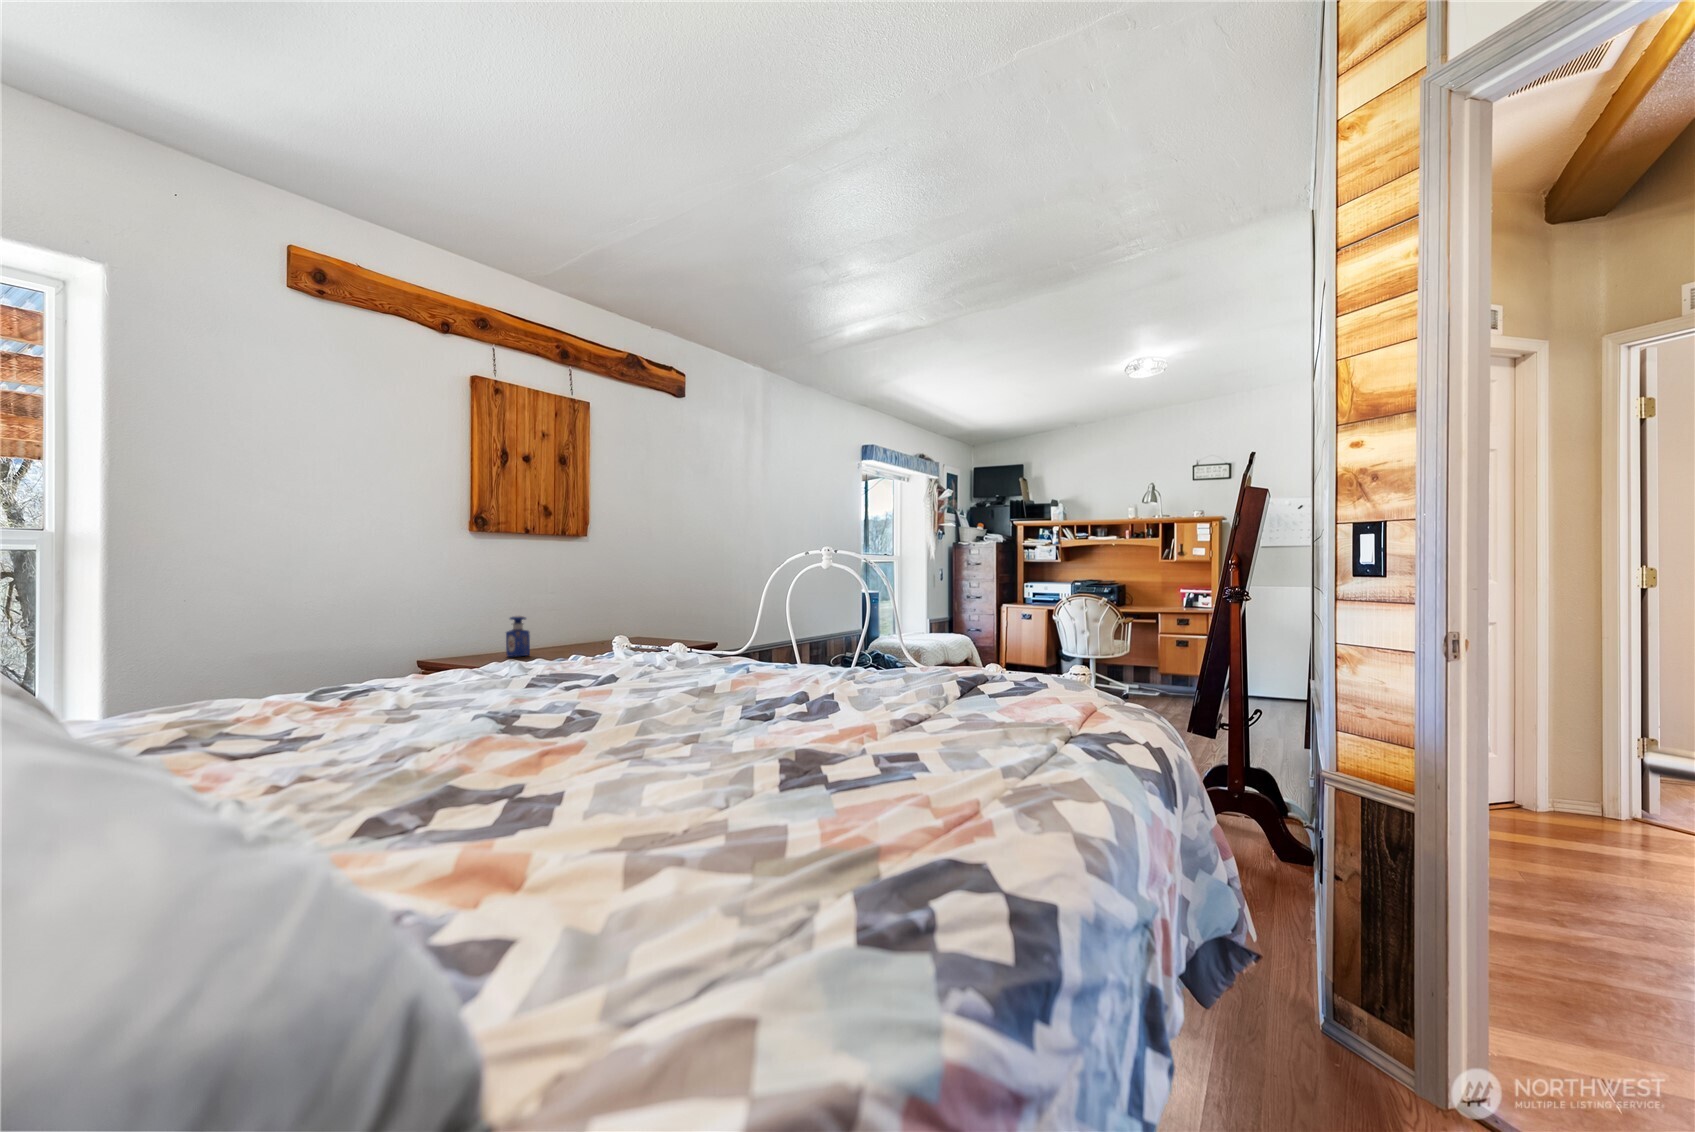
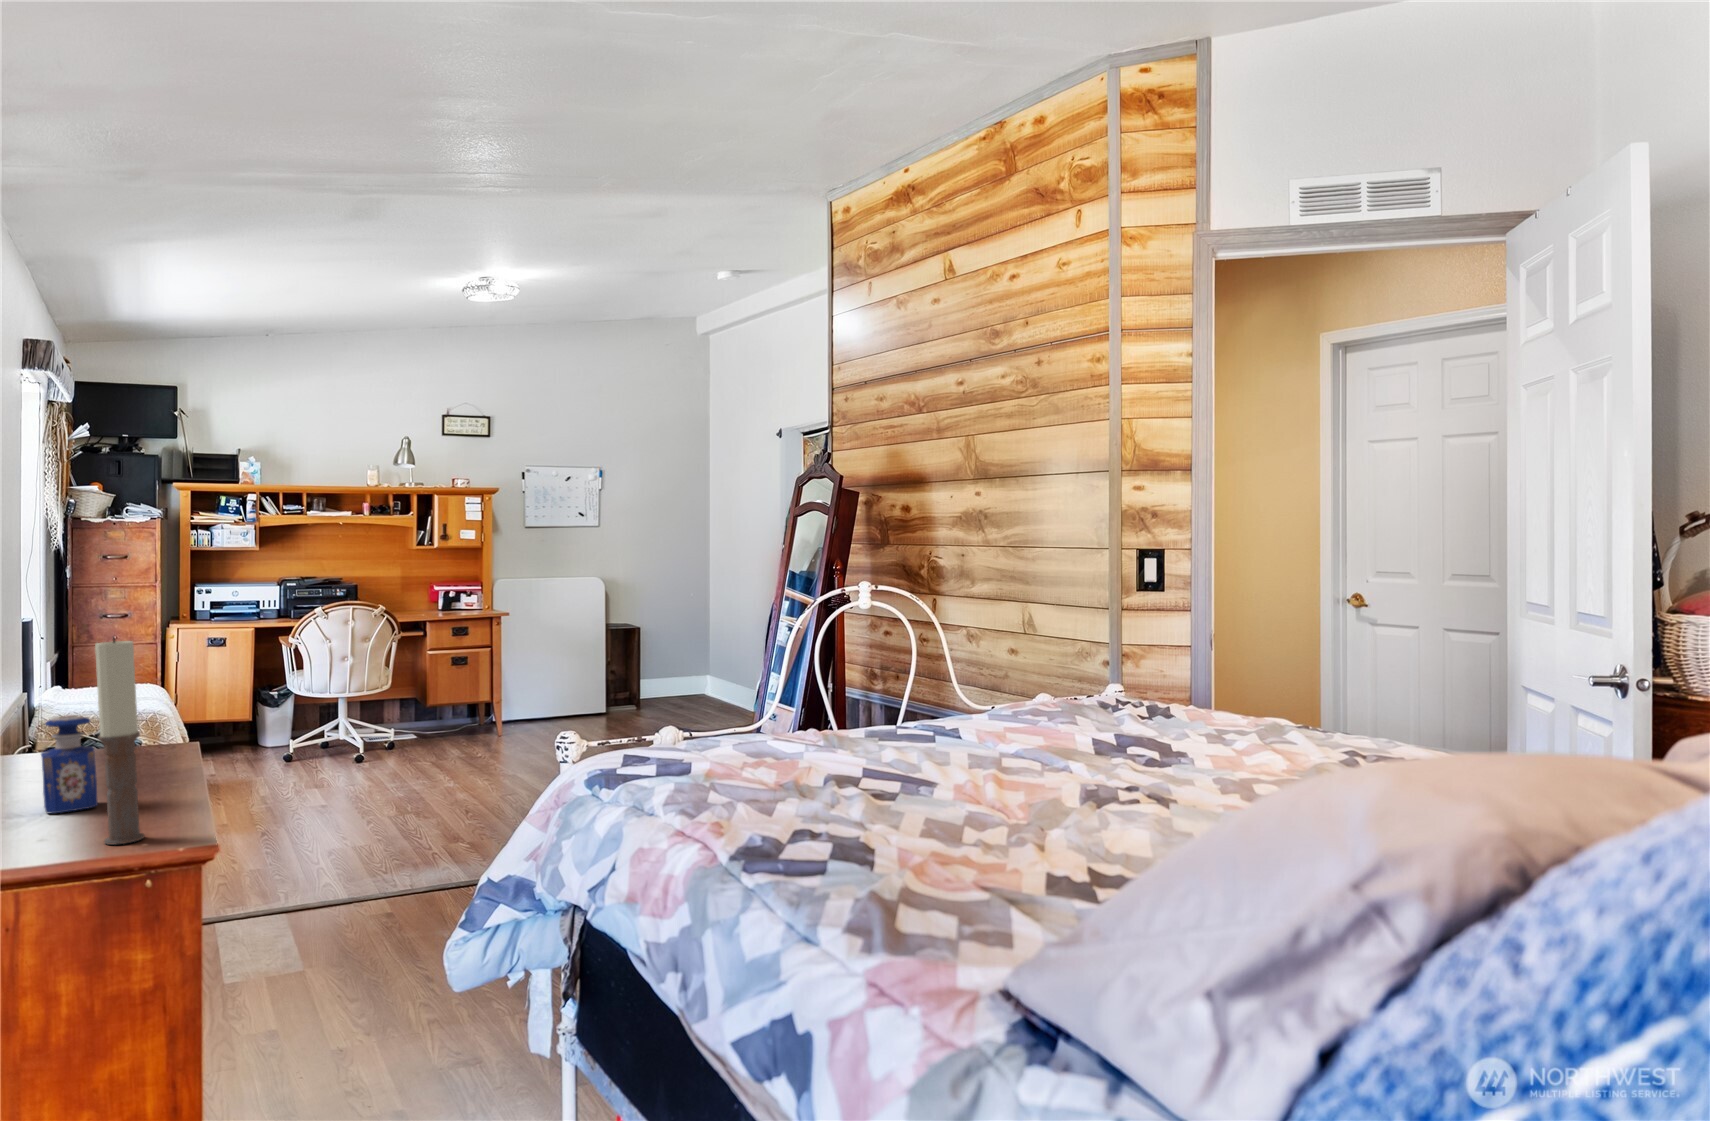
candle: none [459,577,476,666] -> present [95,637,145,845]

